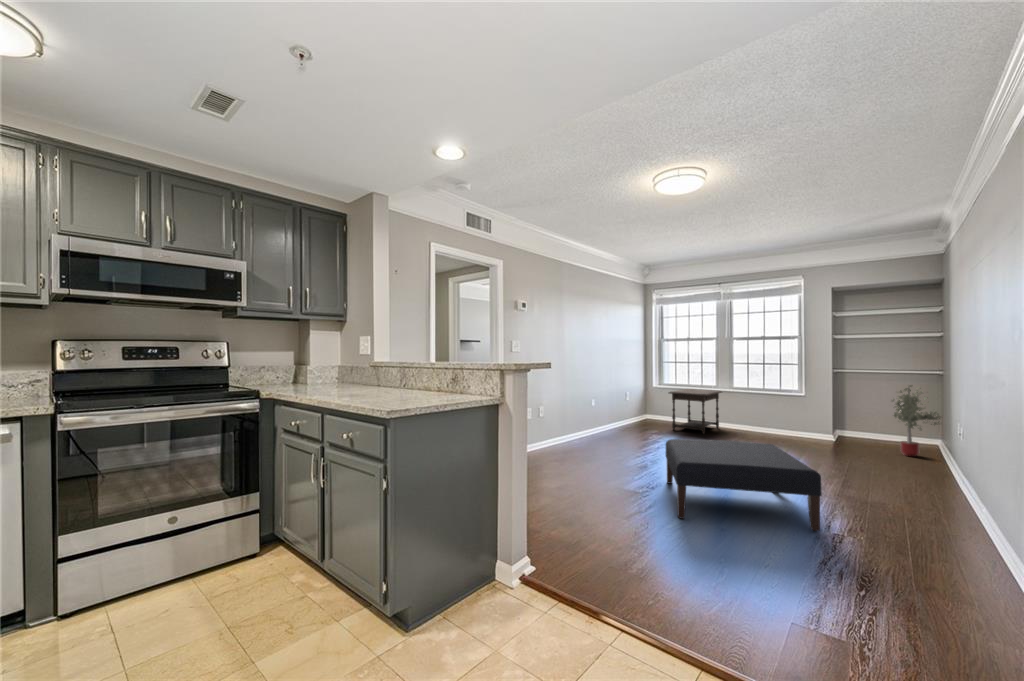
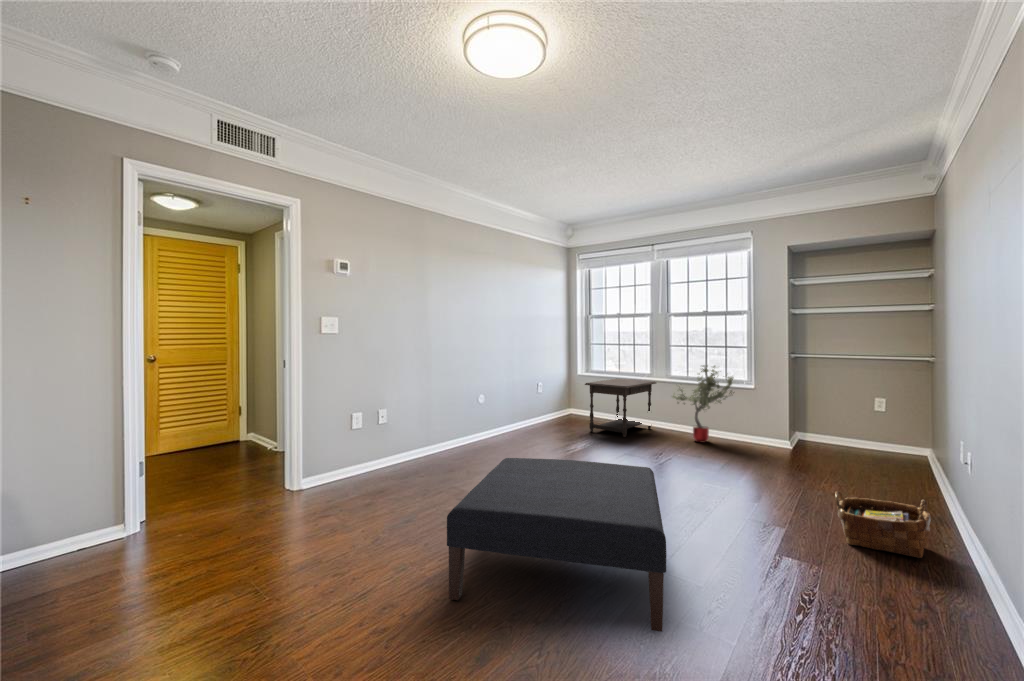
potted tree: present [892,385,941,457] -> present [672,365,733,443]
woven basket: none [896,461,964,501] -> present [835,491,930,558]

